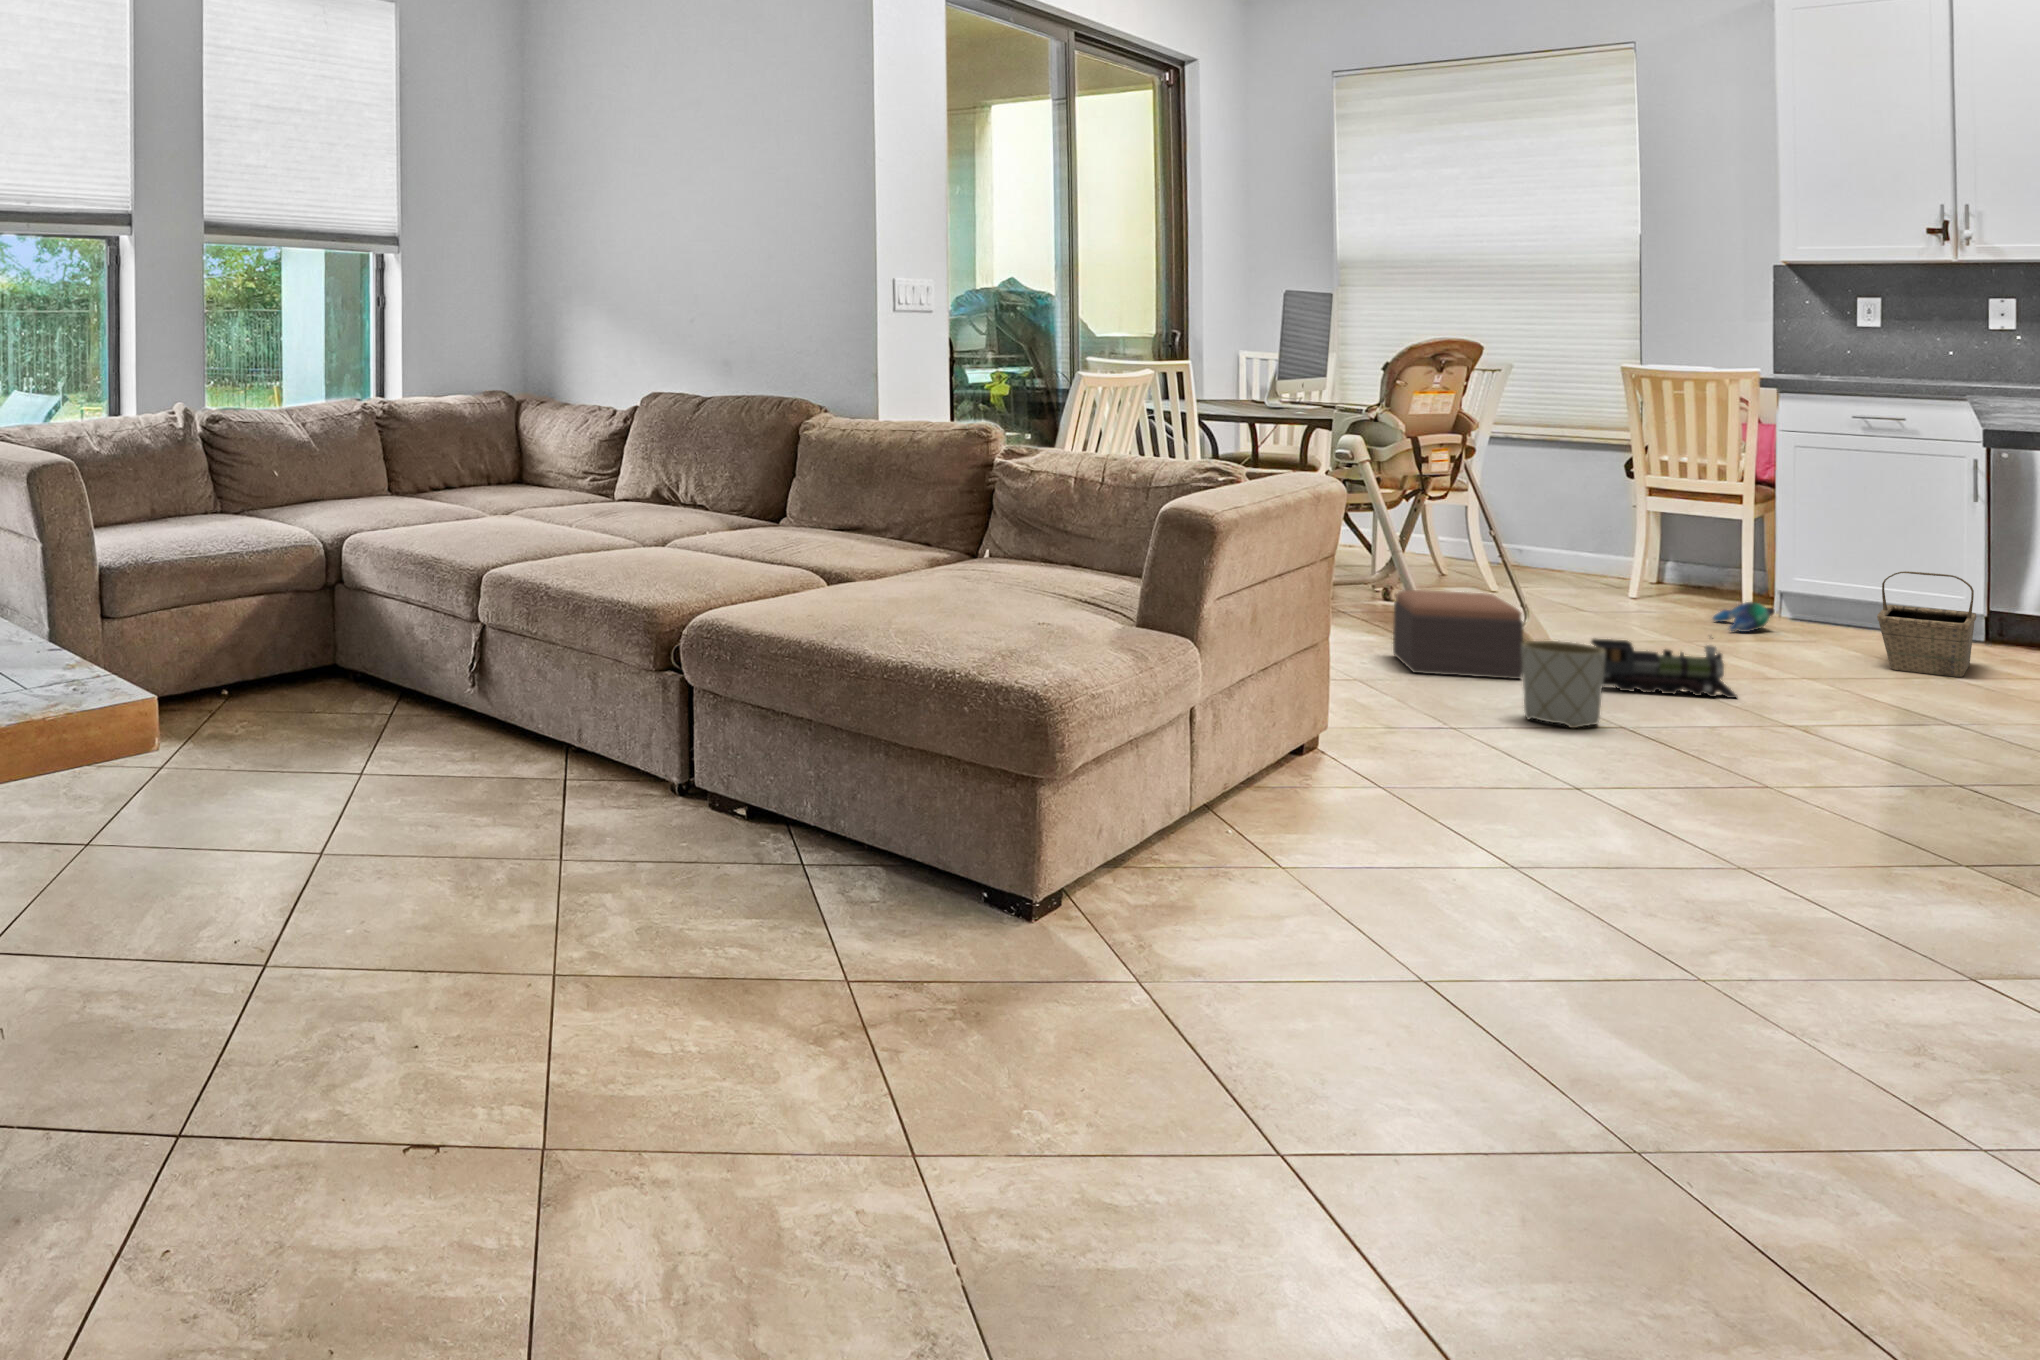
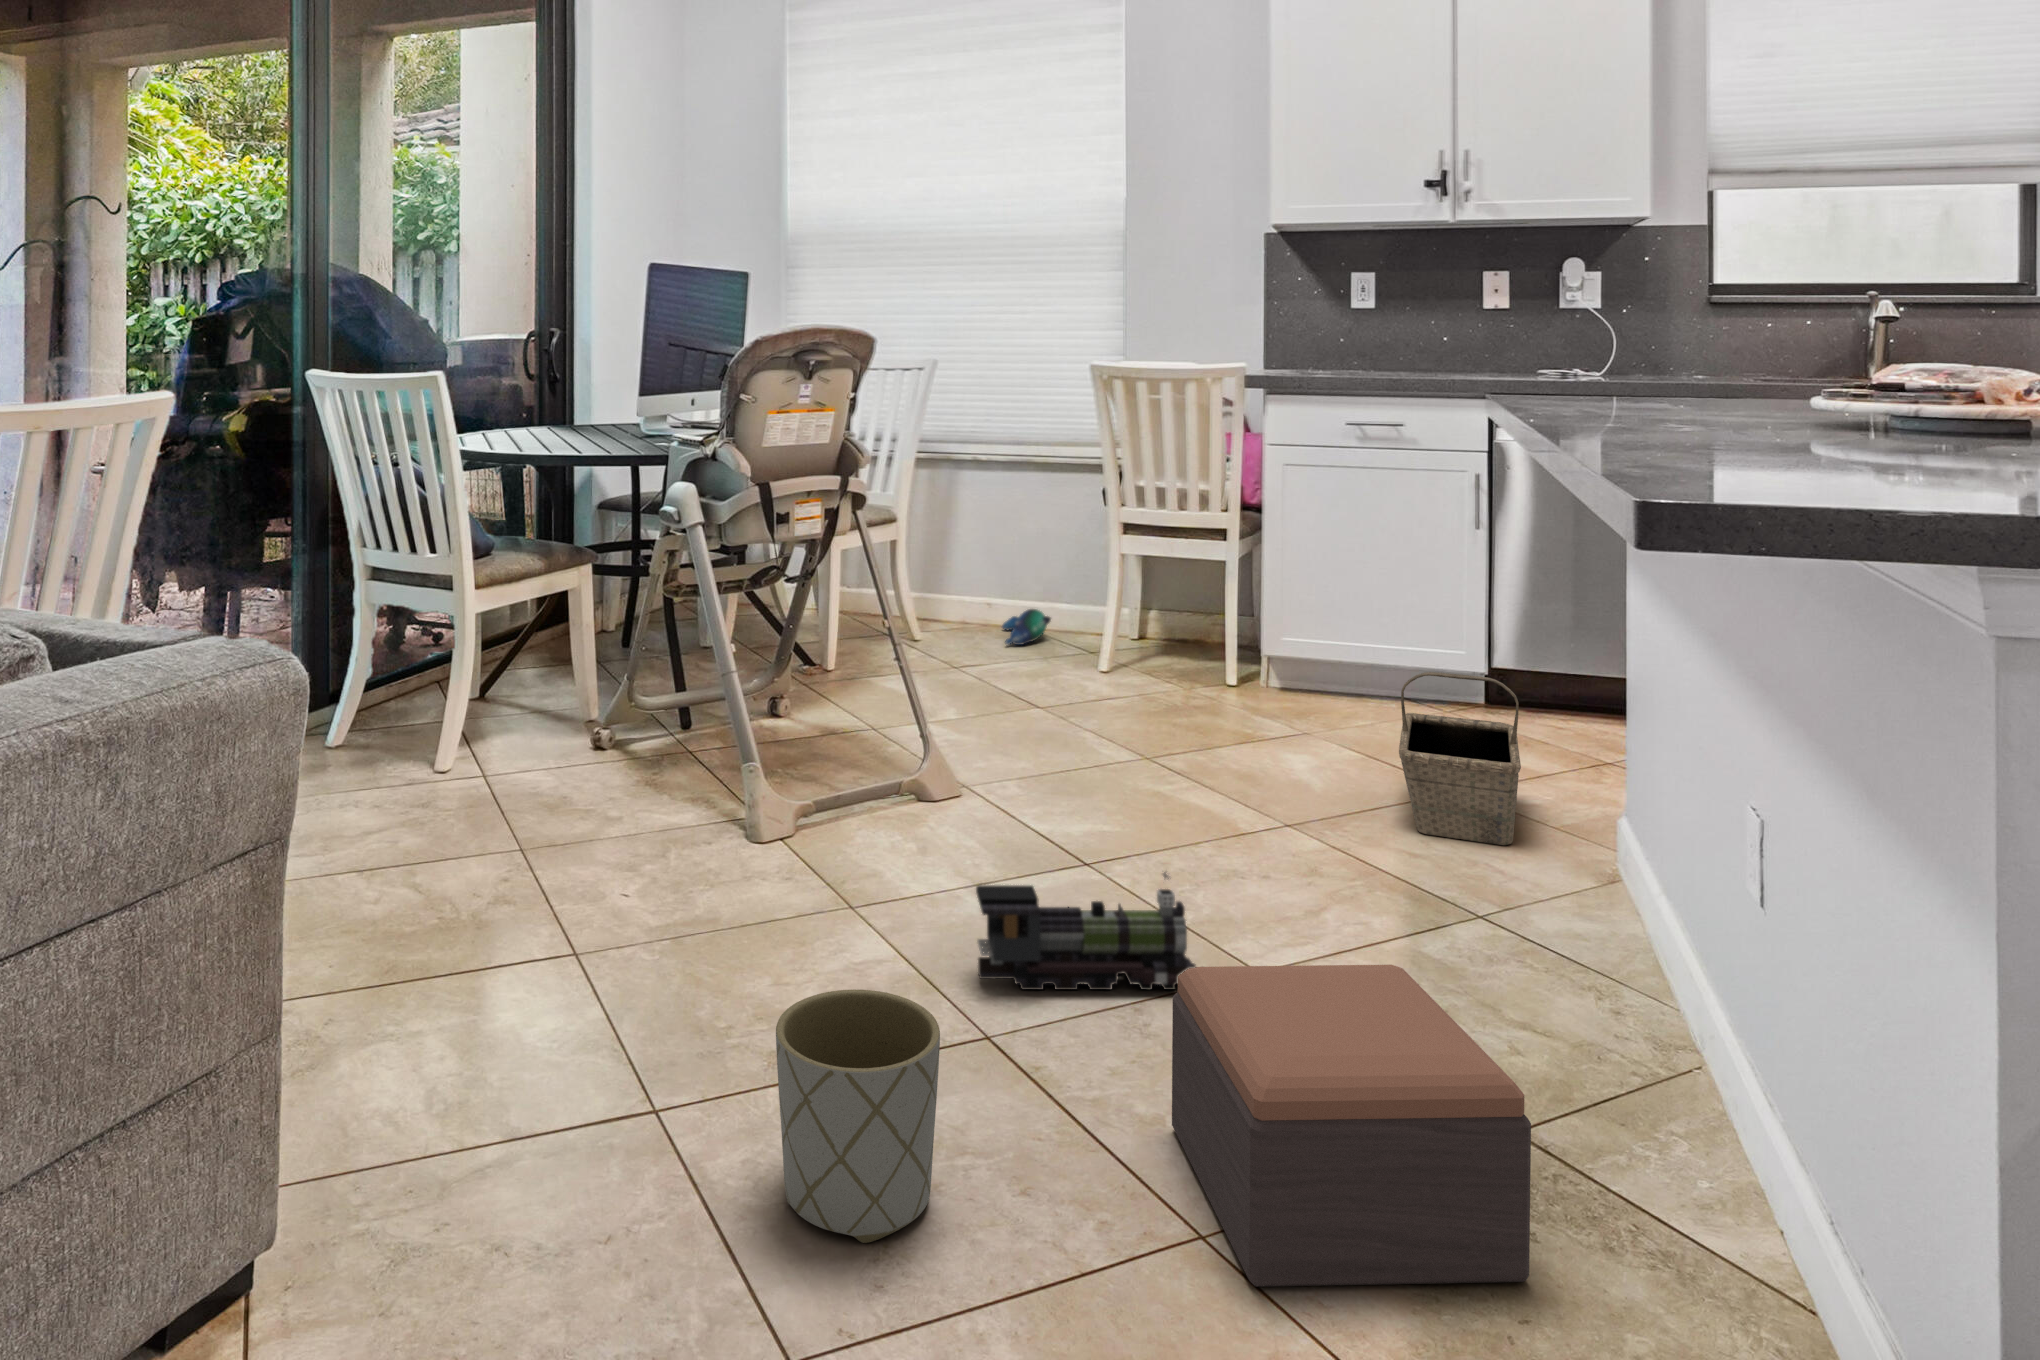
footstool: present [1393,590,1523,679] -> present [1172,965,1531,1287]
plush toy: present [1713,602,1775,632] -> present [1002,609,1051,645]

